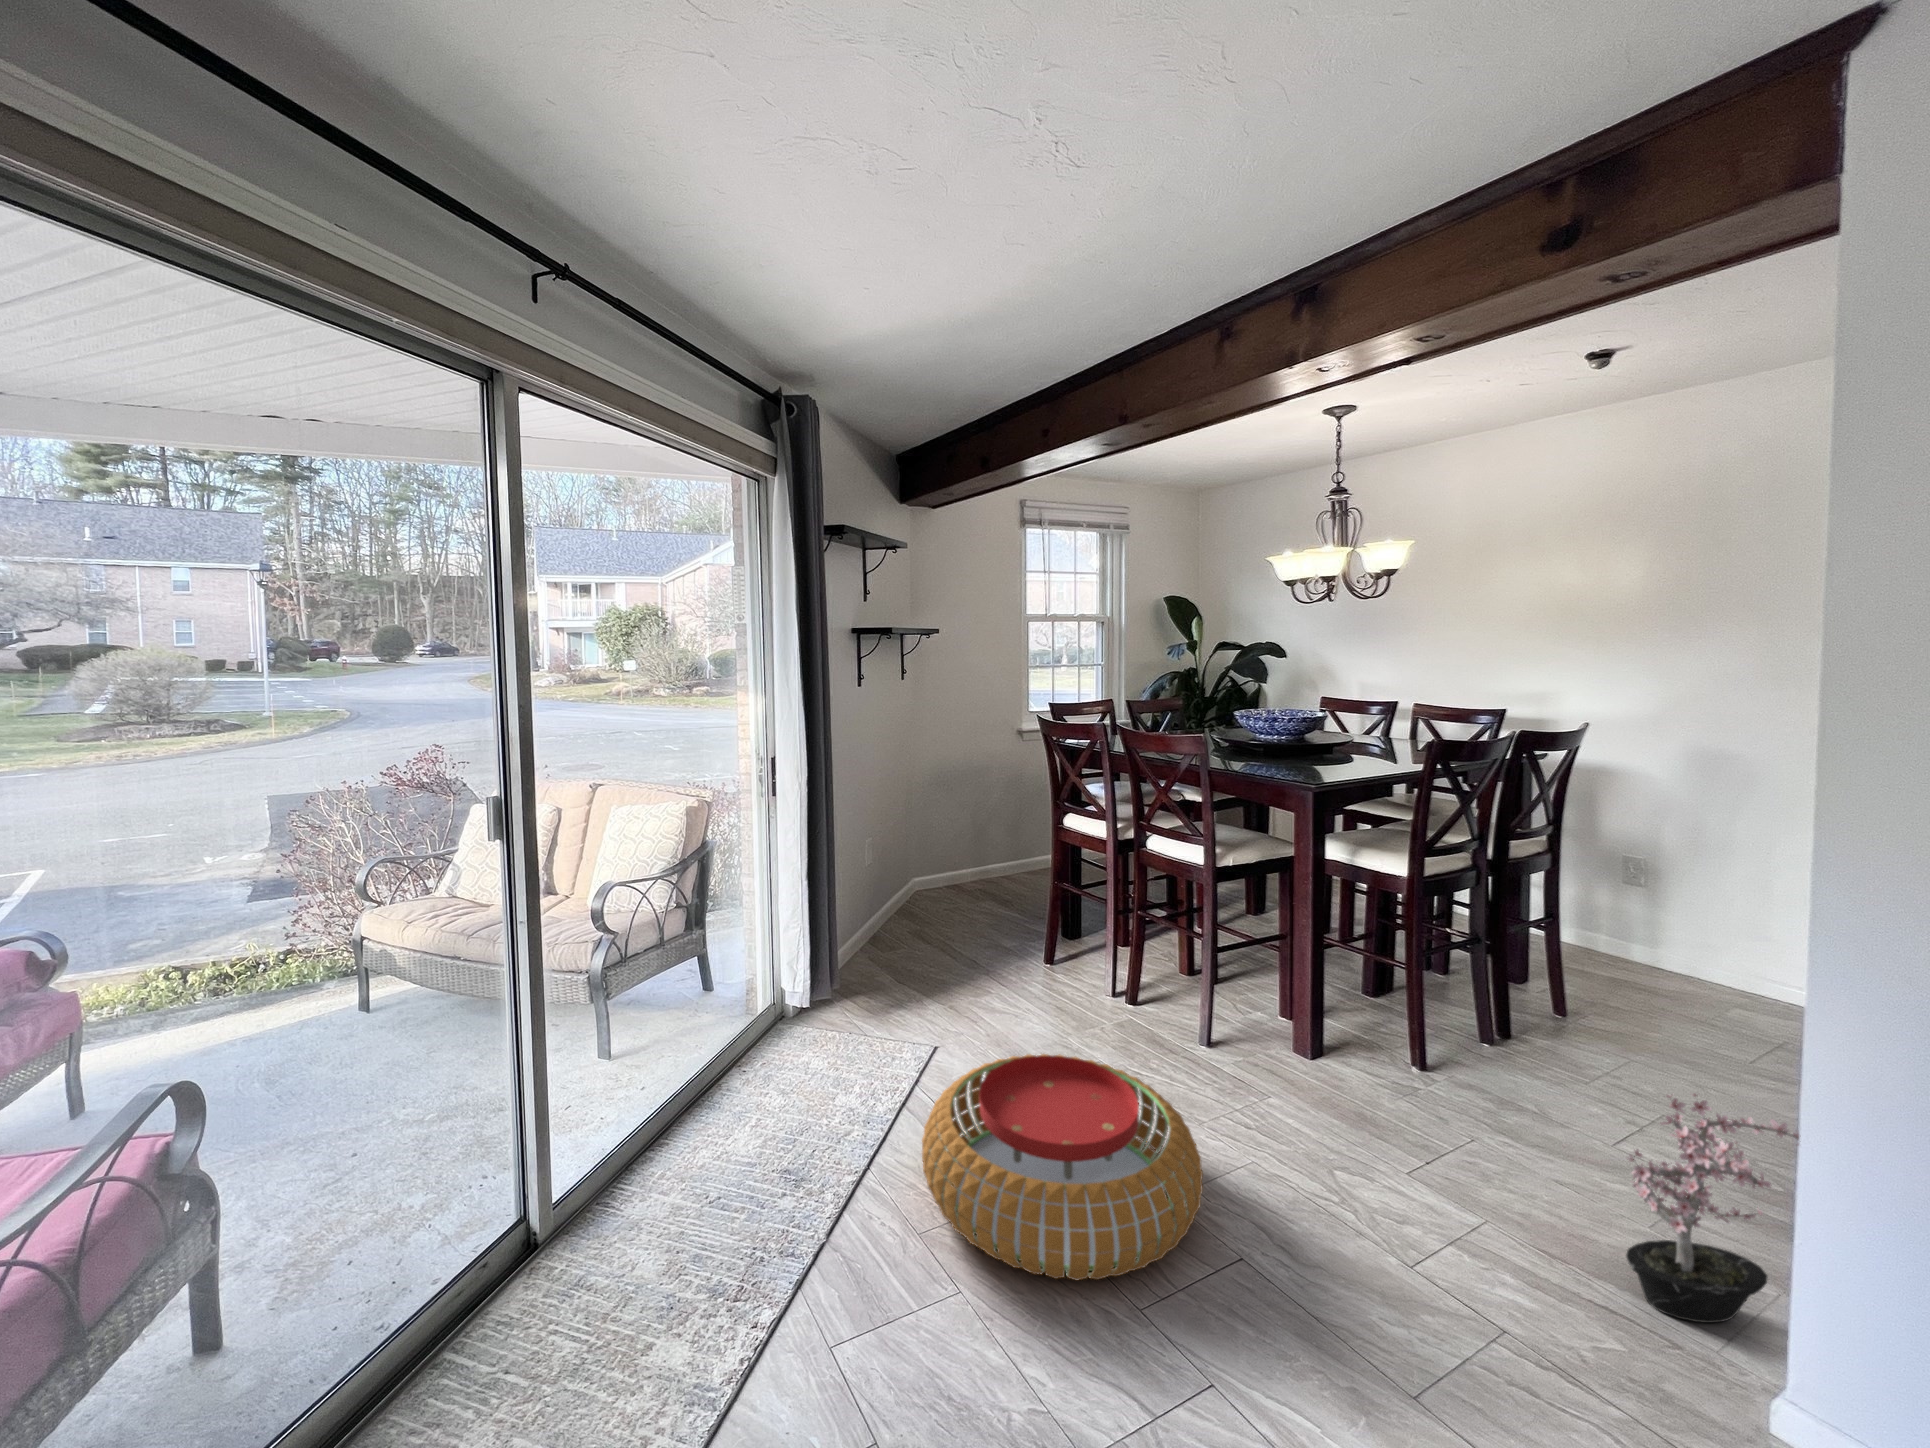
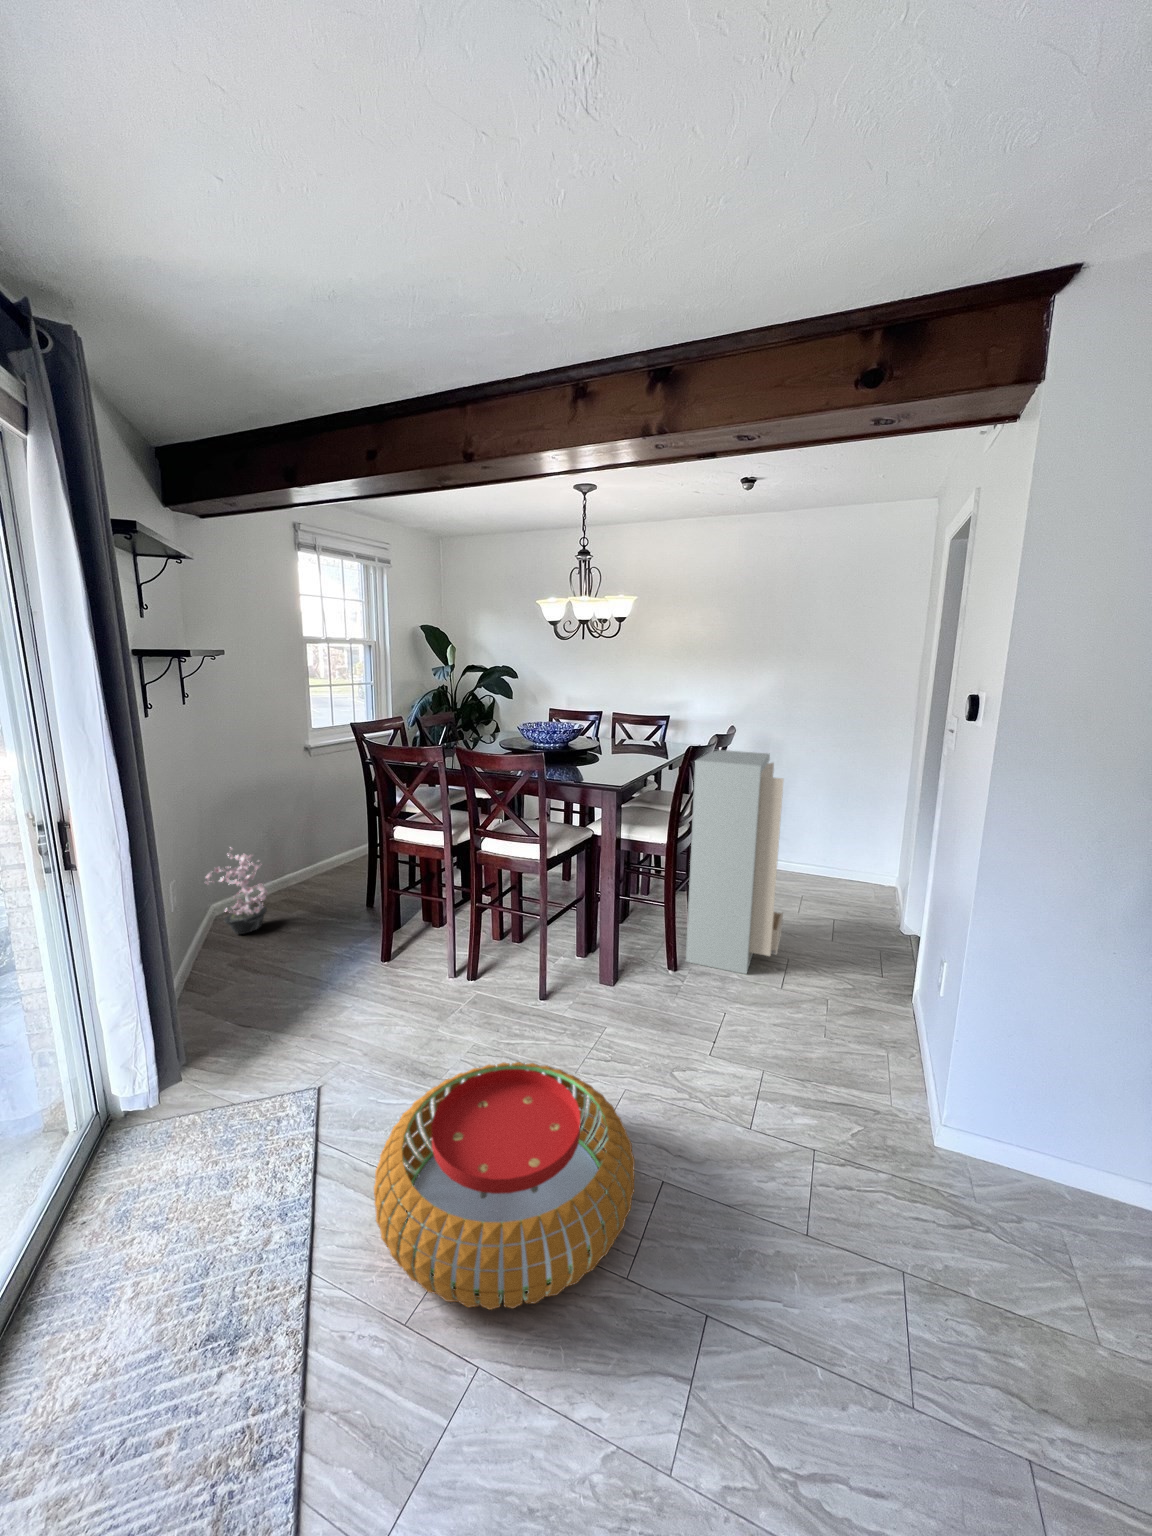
storage cabinet: none [1446,752,1645,1104] -> present [686,750,784,974]
potted plant: present [1626,1093,1799,1323] -> present [206,847,267,934]

